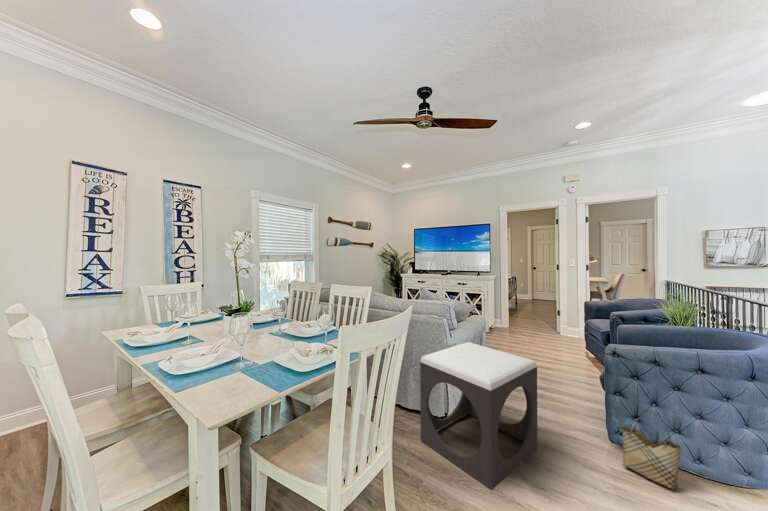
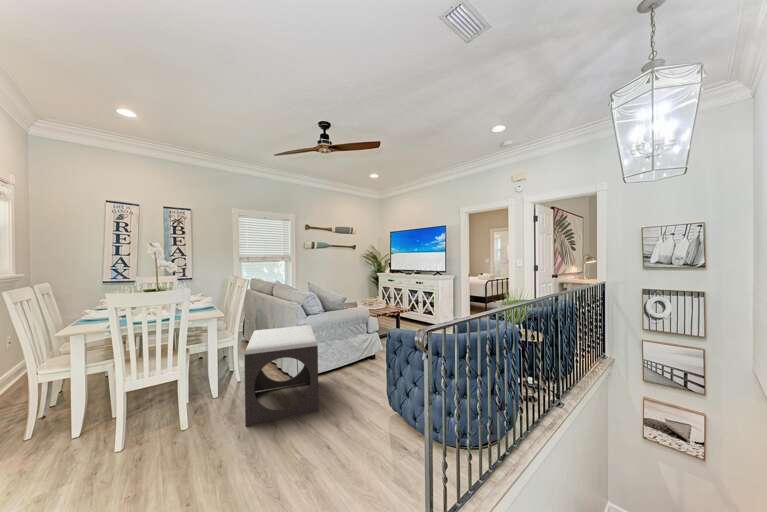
woven basket: present [622,411,681,489] -> none [354,390,378,453]

